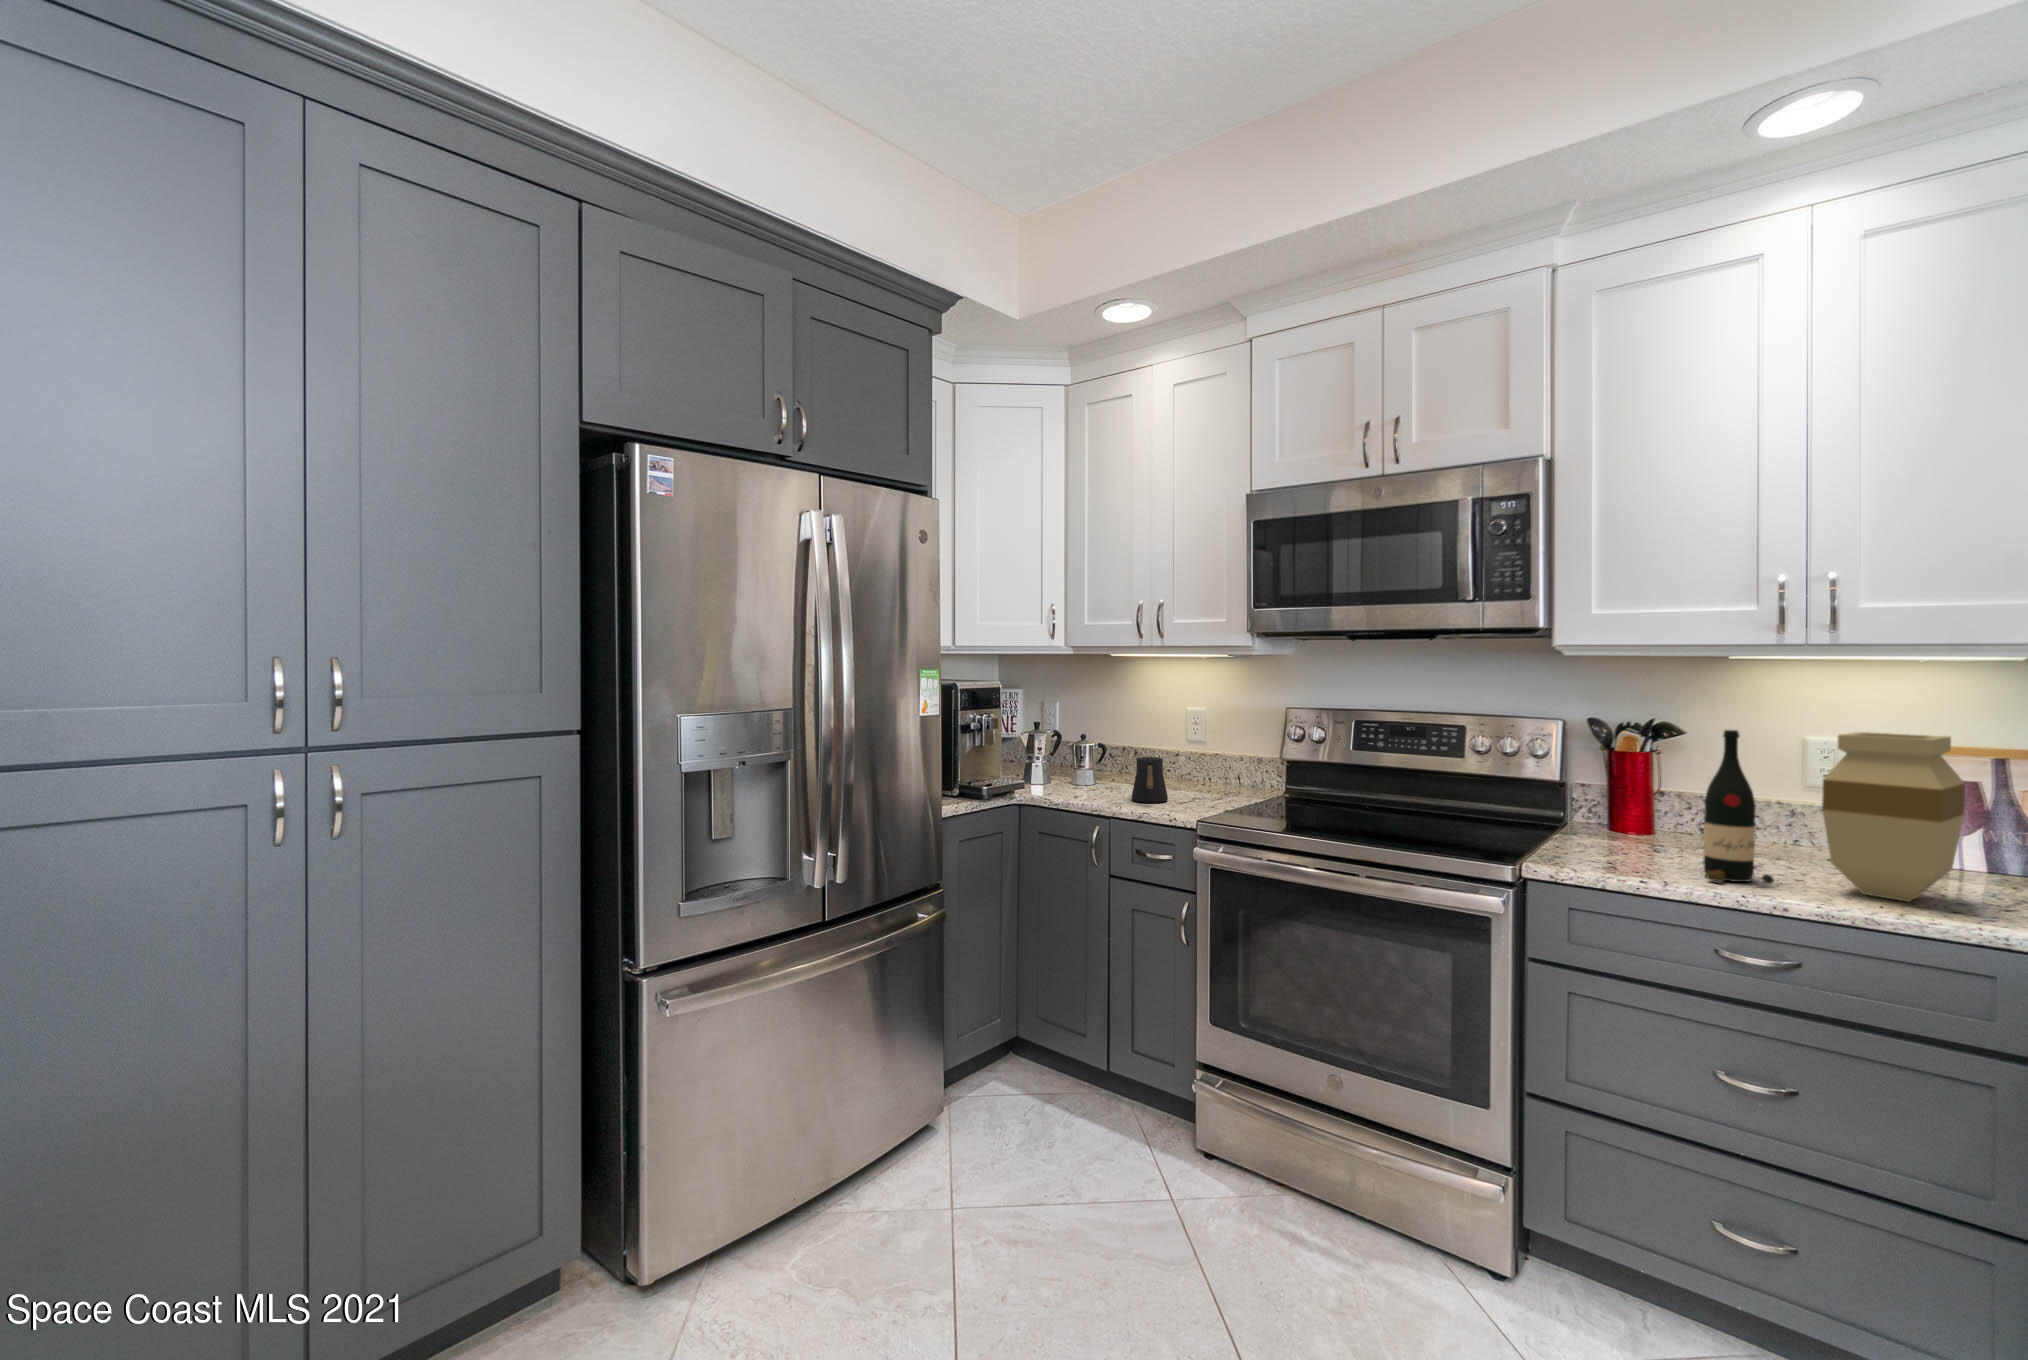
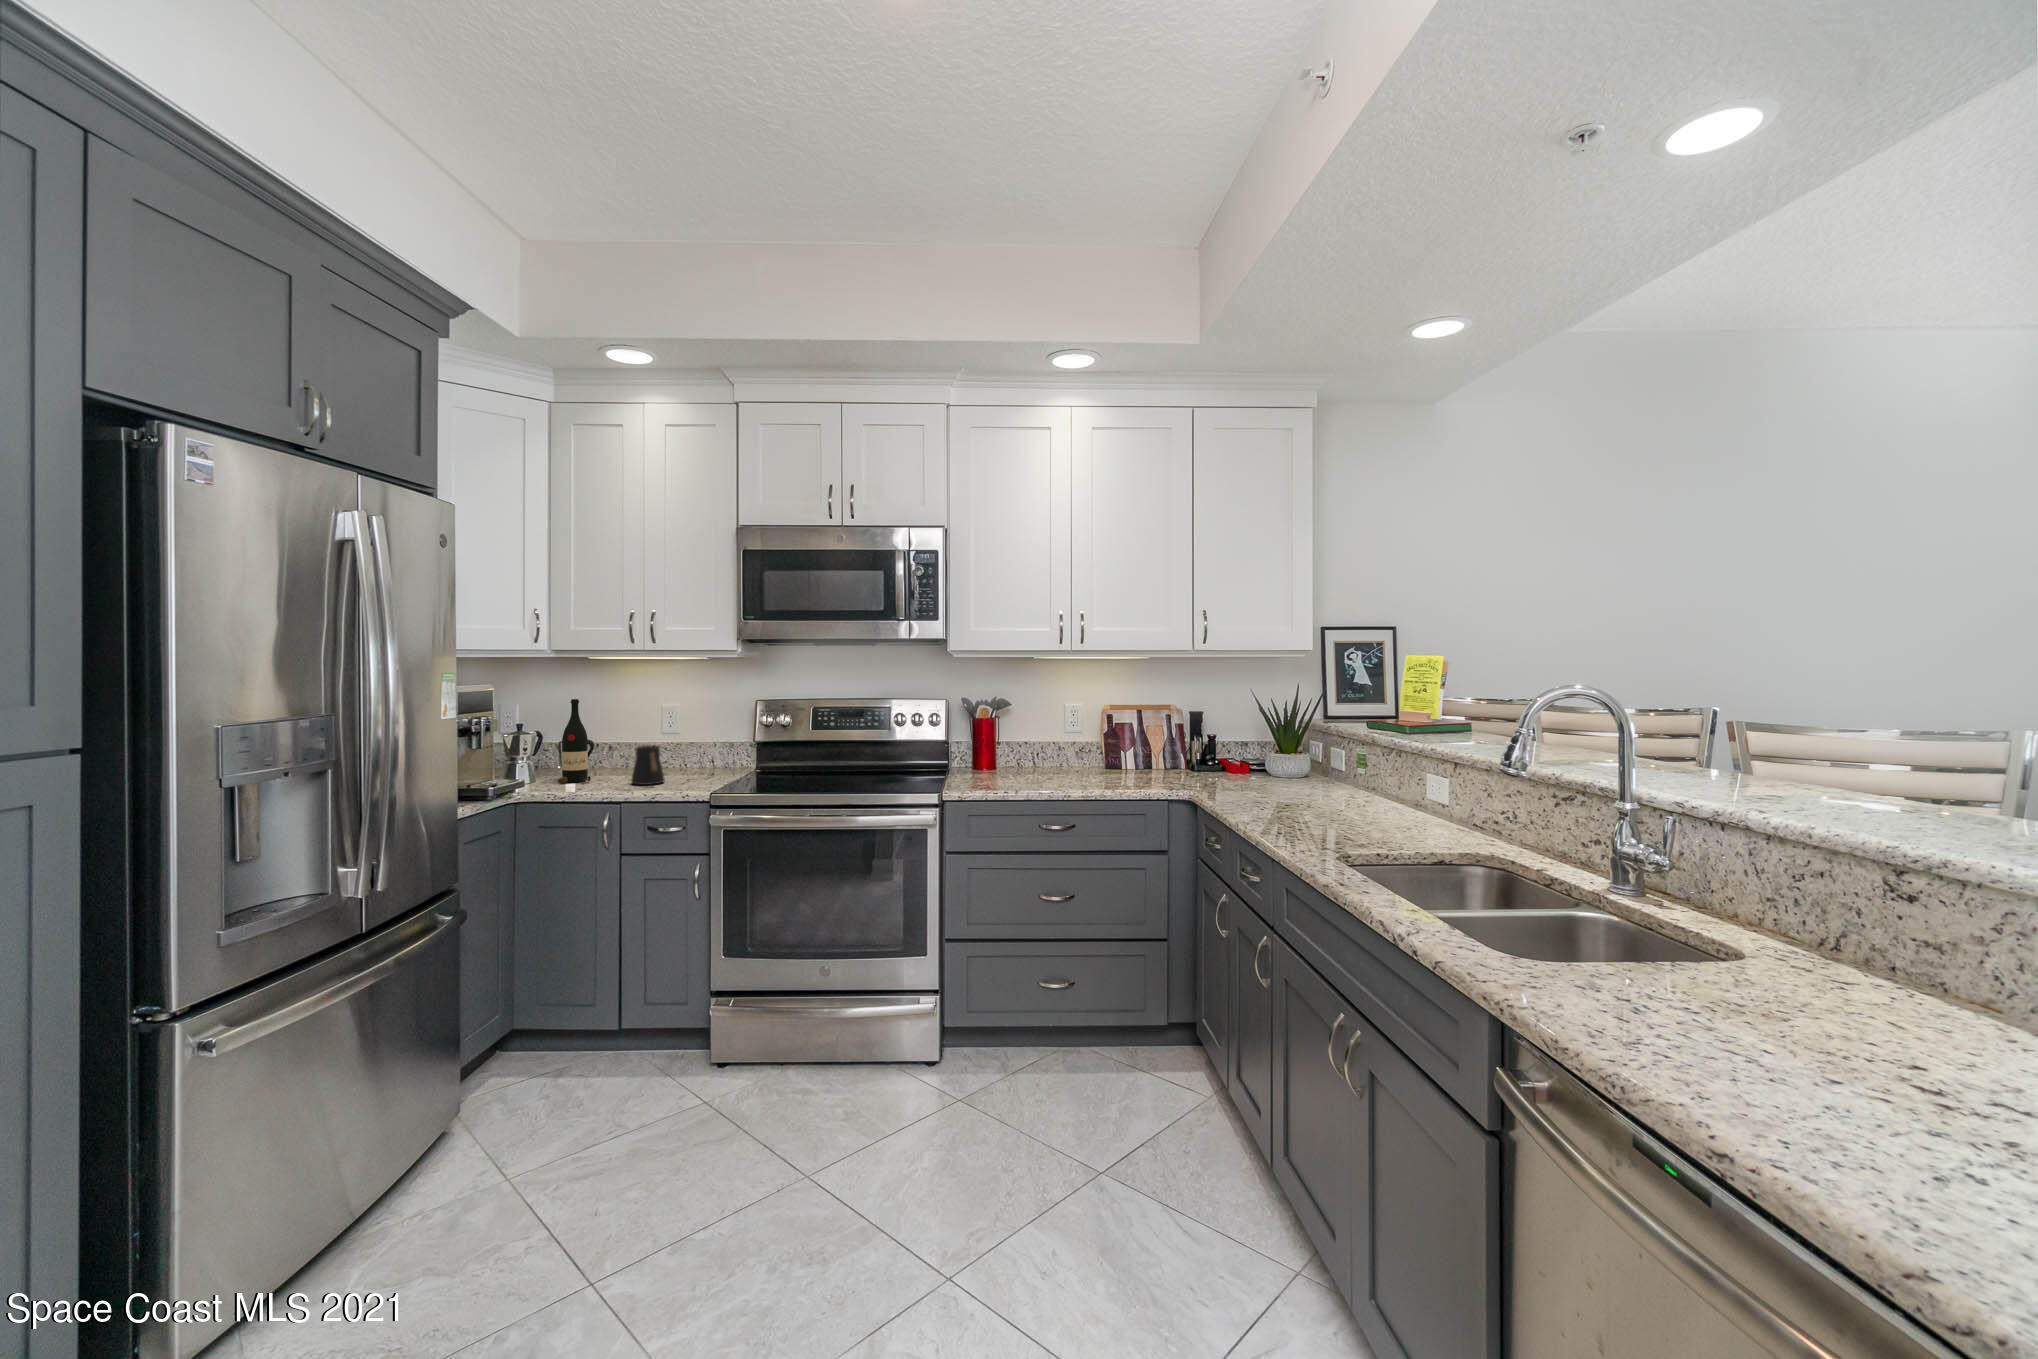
wine bottle: present [1703,730,1774,884] -> present [558,699,591,783]
vase: present [1822,732,1965,902] -> none [1084,701,1137,788]

